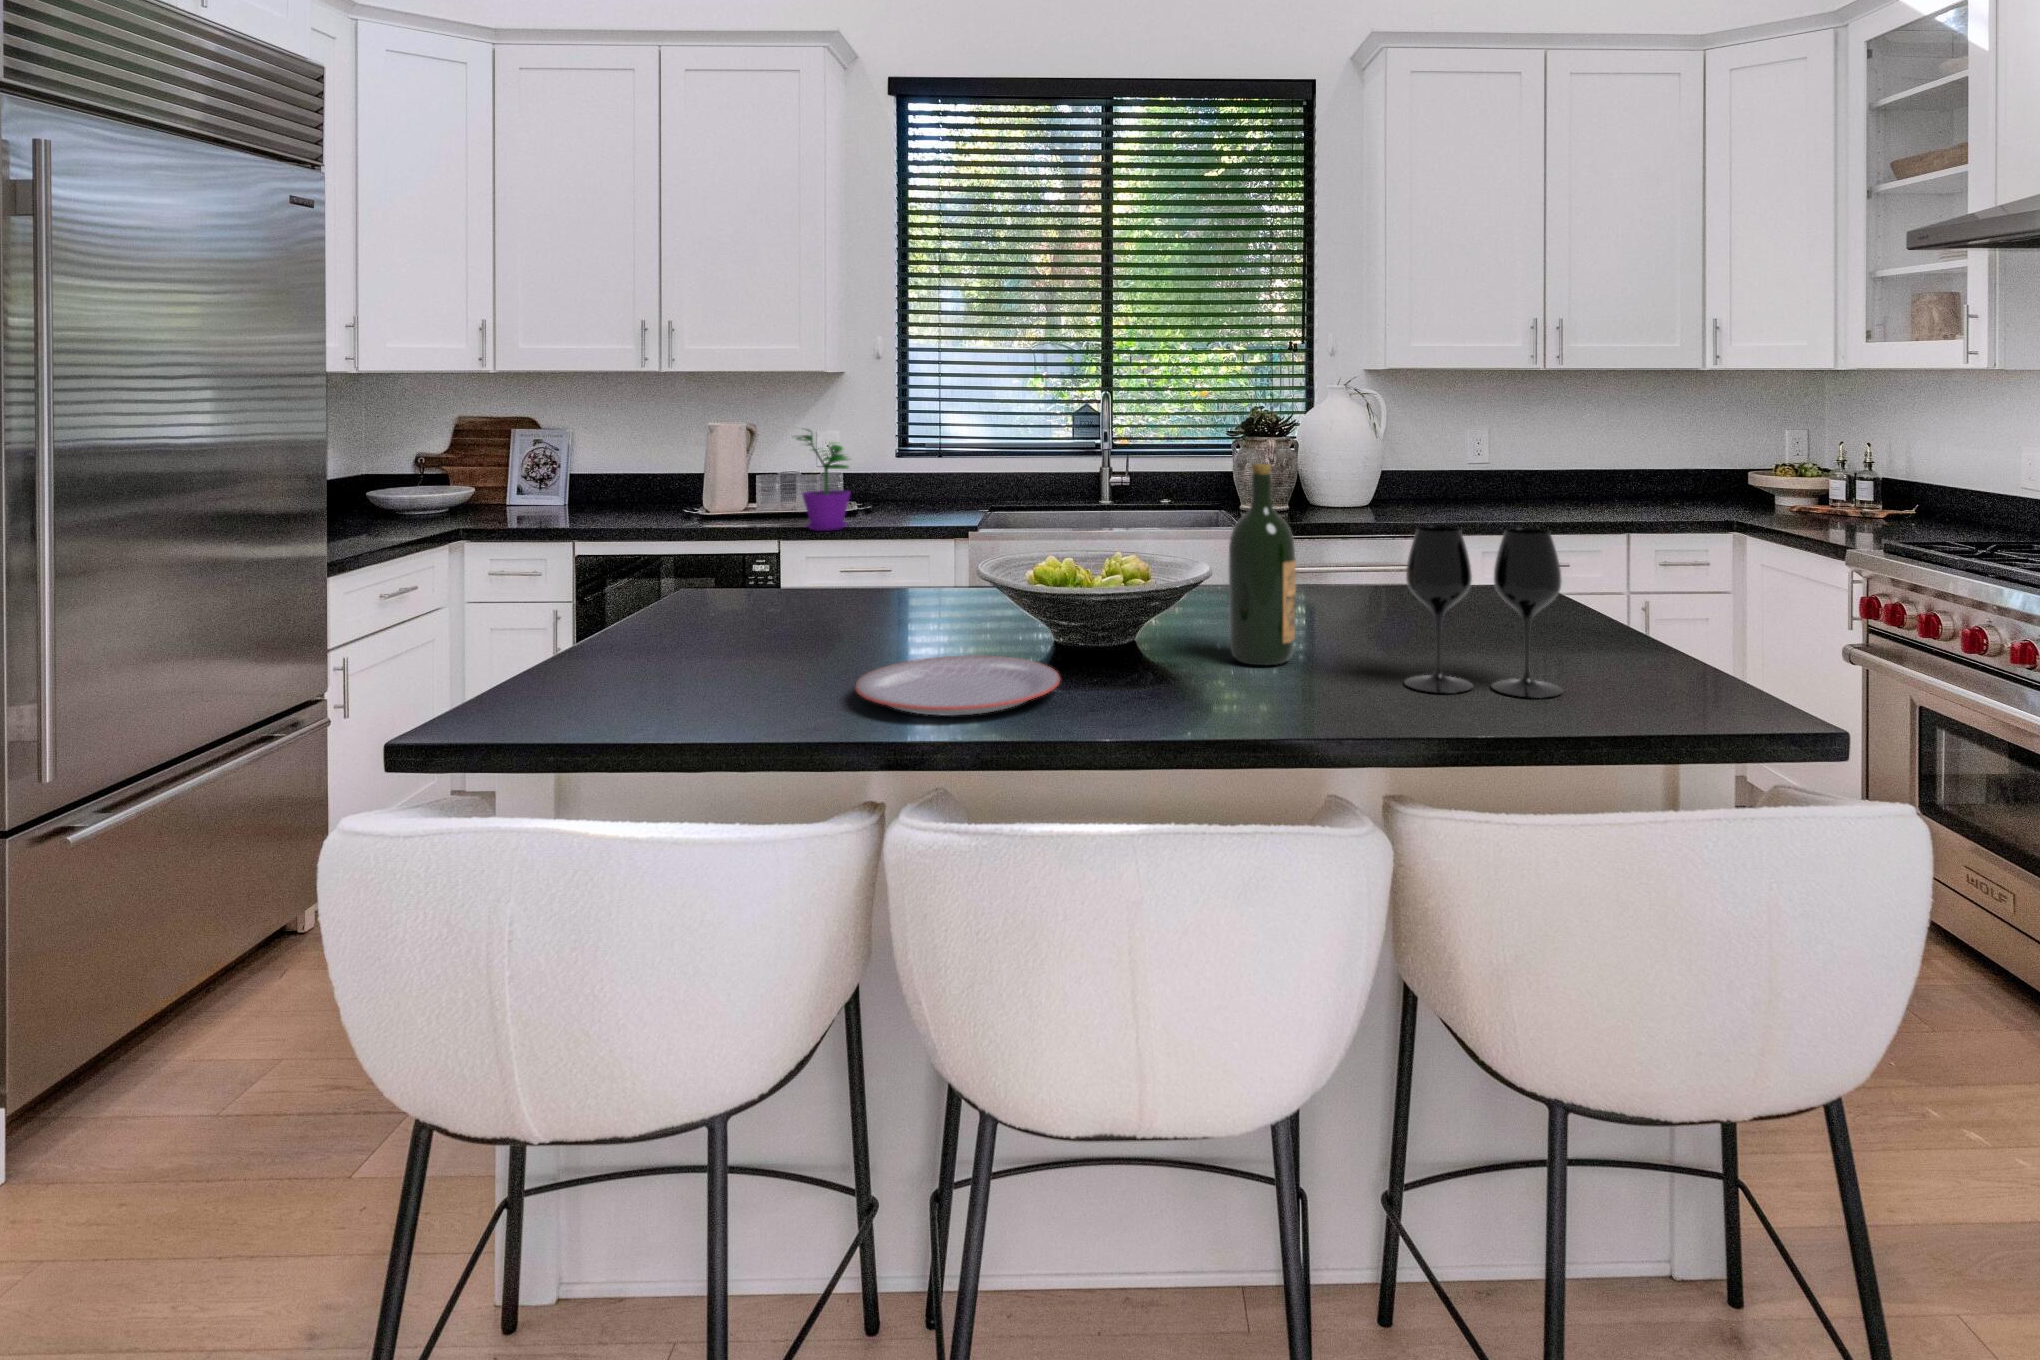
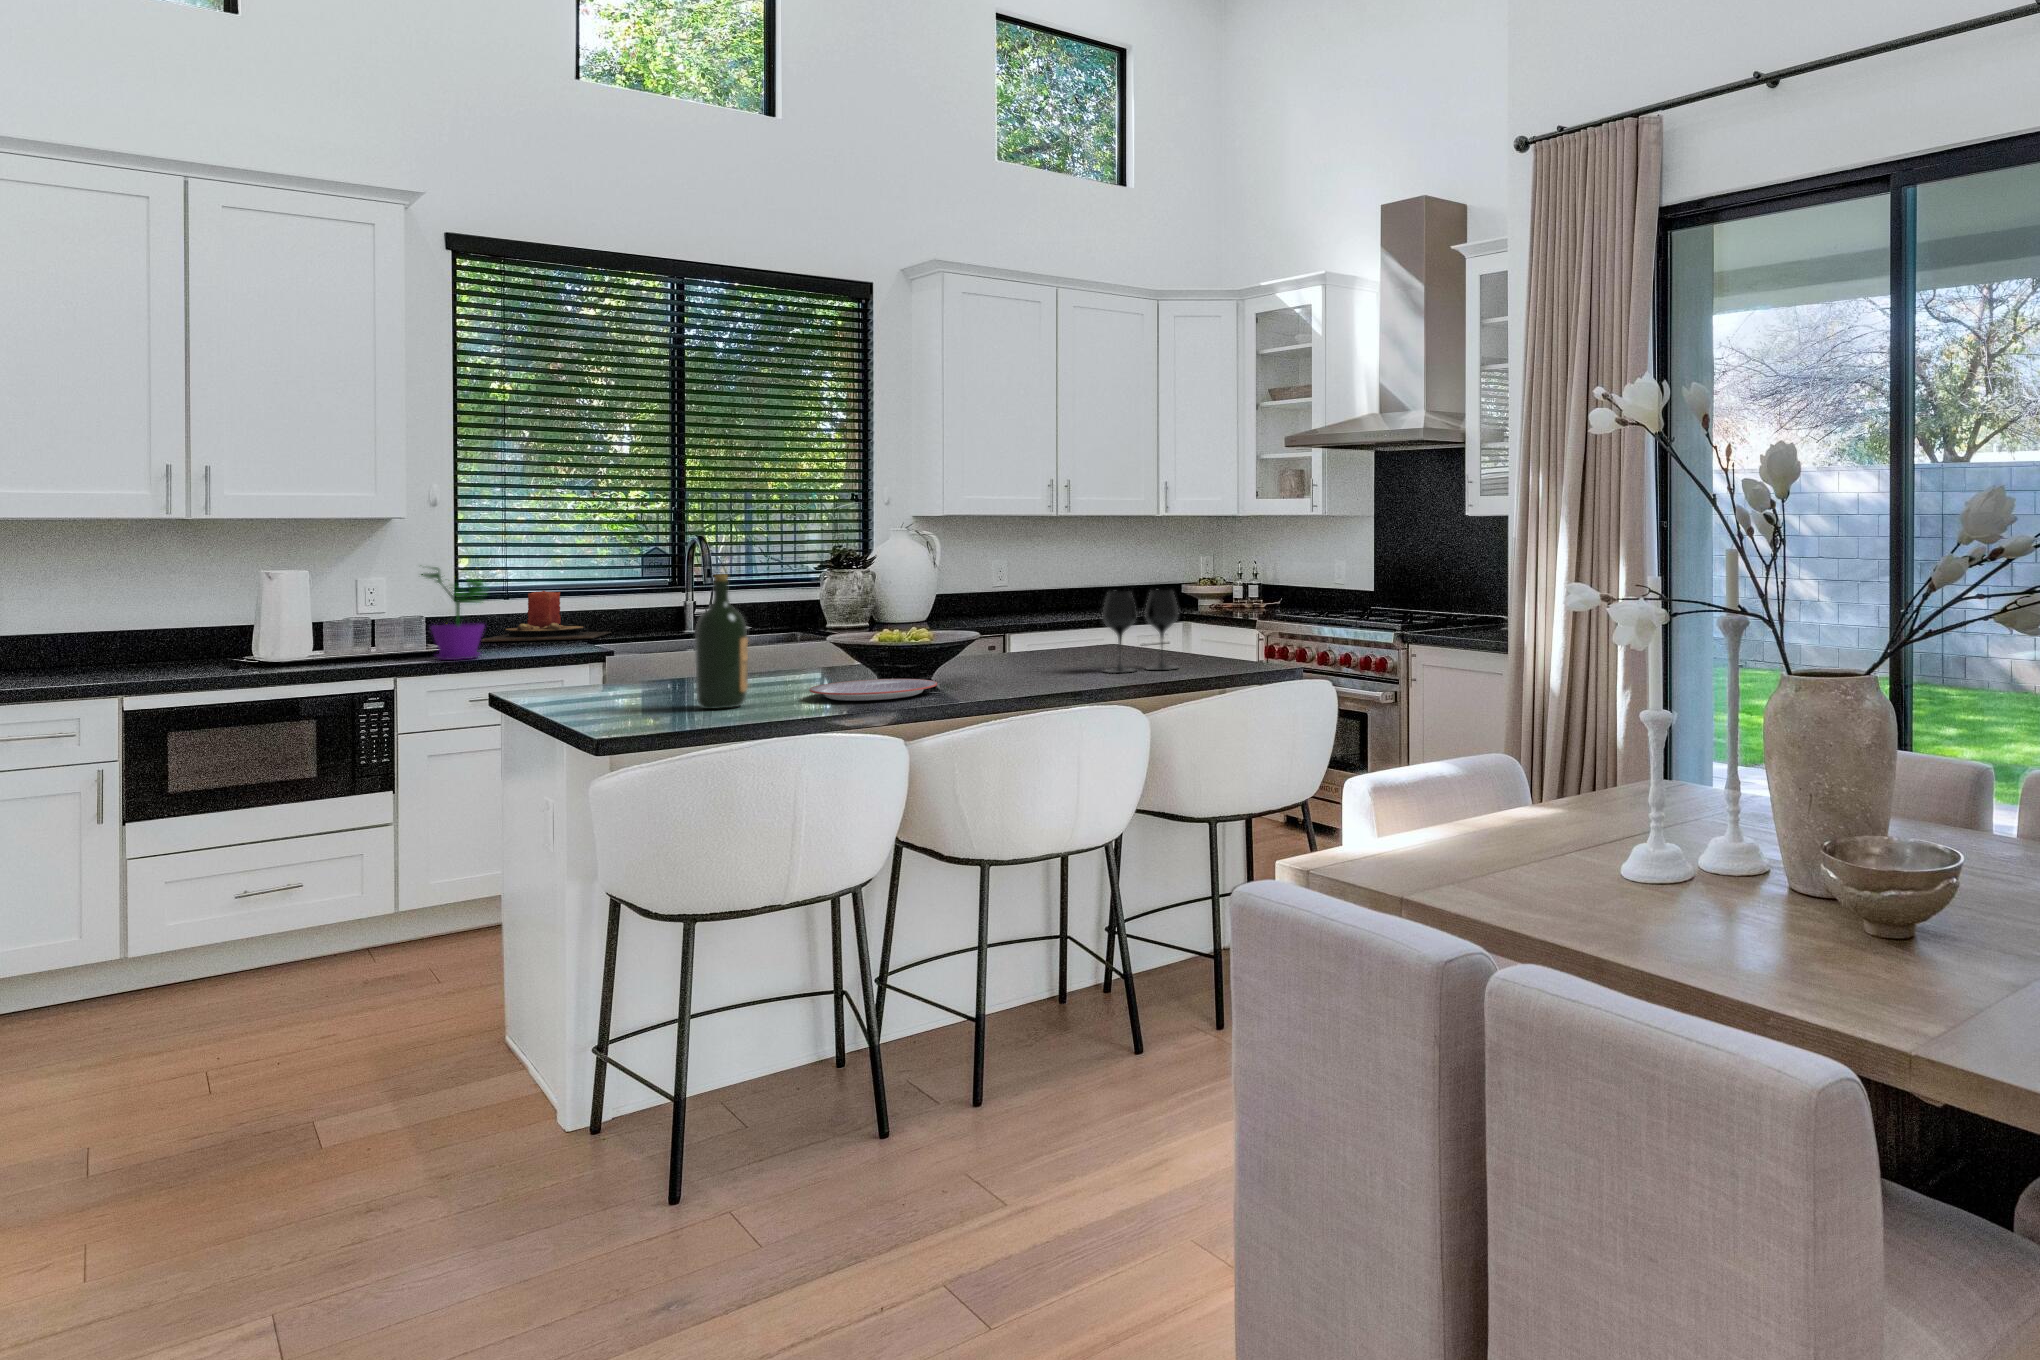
candle: none [909,451,1036,508] -> present [481,591,611,642]
wine bottle: present [1229,464,1296,665] -> present [695,574,748,709]

